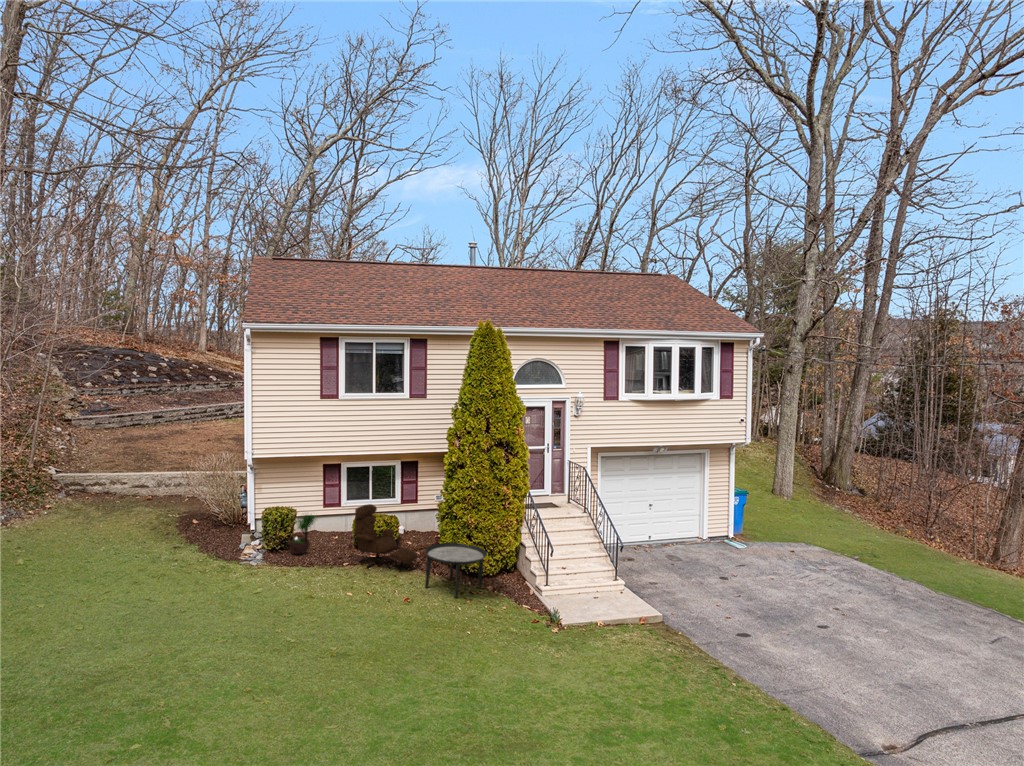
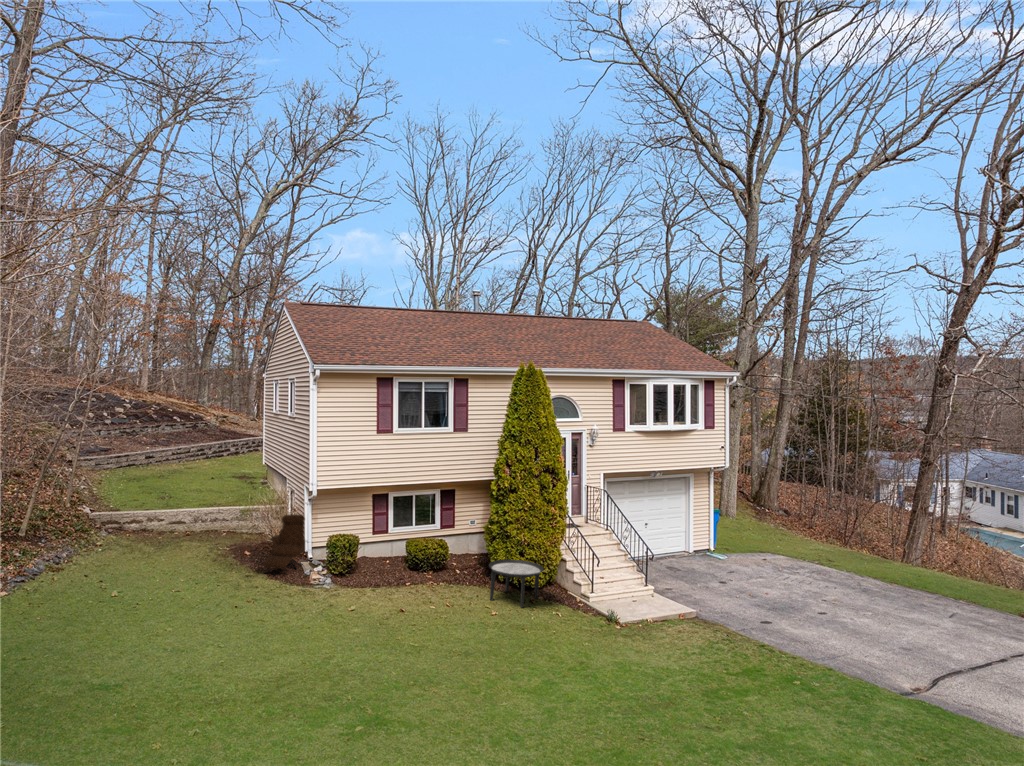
lounge chair: present [354,504,417,572] -> present [263,514,305,571]
potted tree: present [290,515,316,554] -> none [352,536,377,577]

